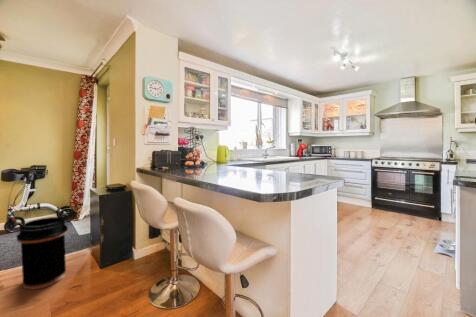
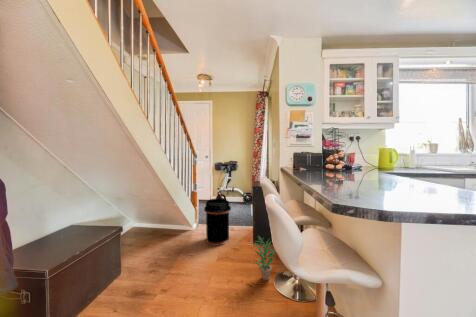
potted plant: none [127,244,156,295] -> present [255,236,275,280]

